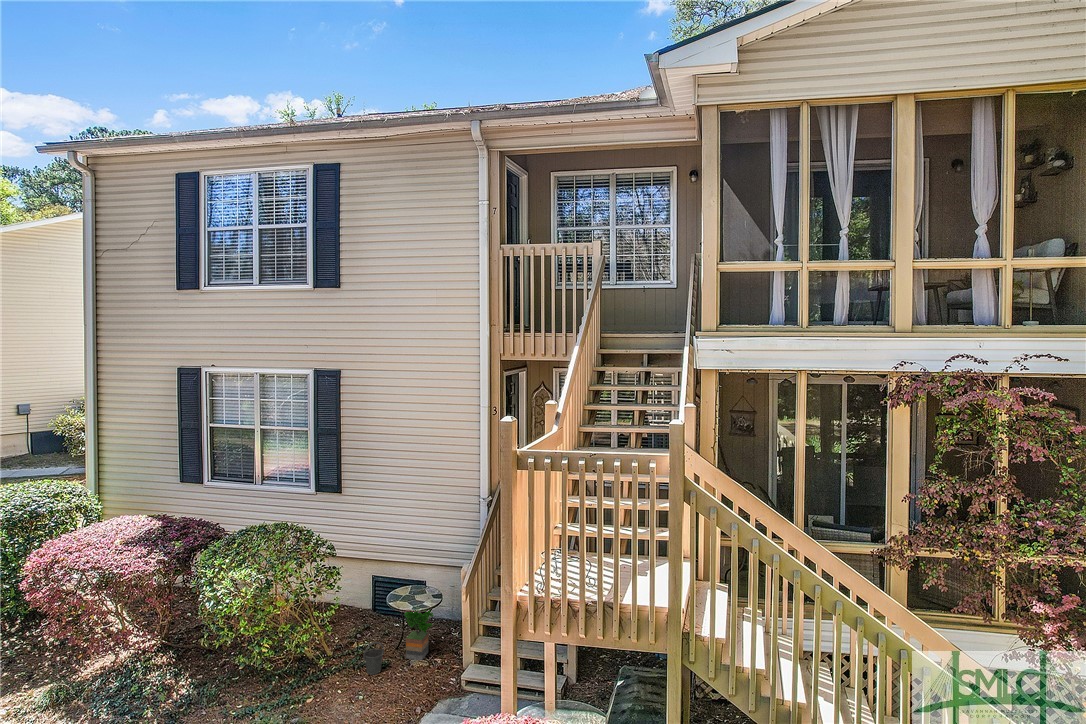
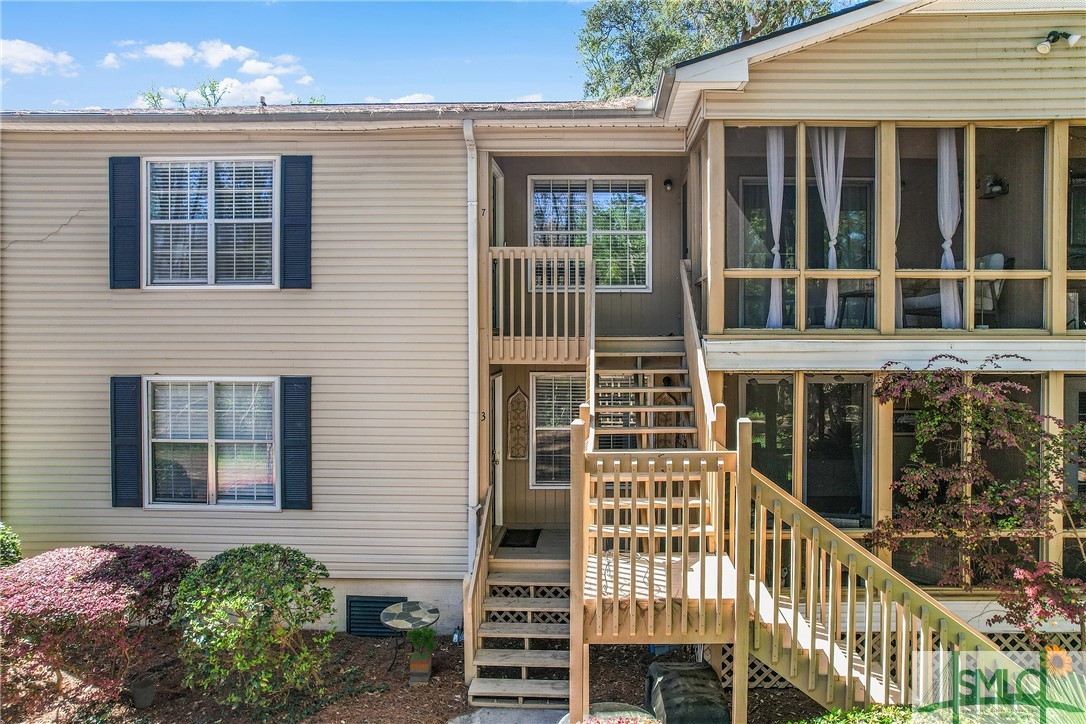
bucket: present [363,642,384,675] -> present [131,672,157,708]

